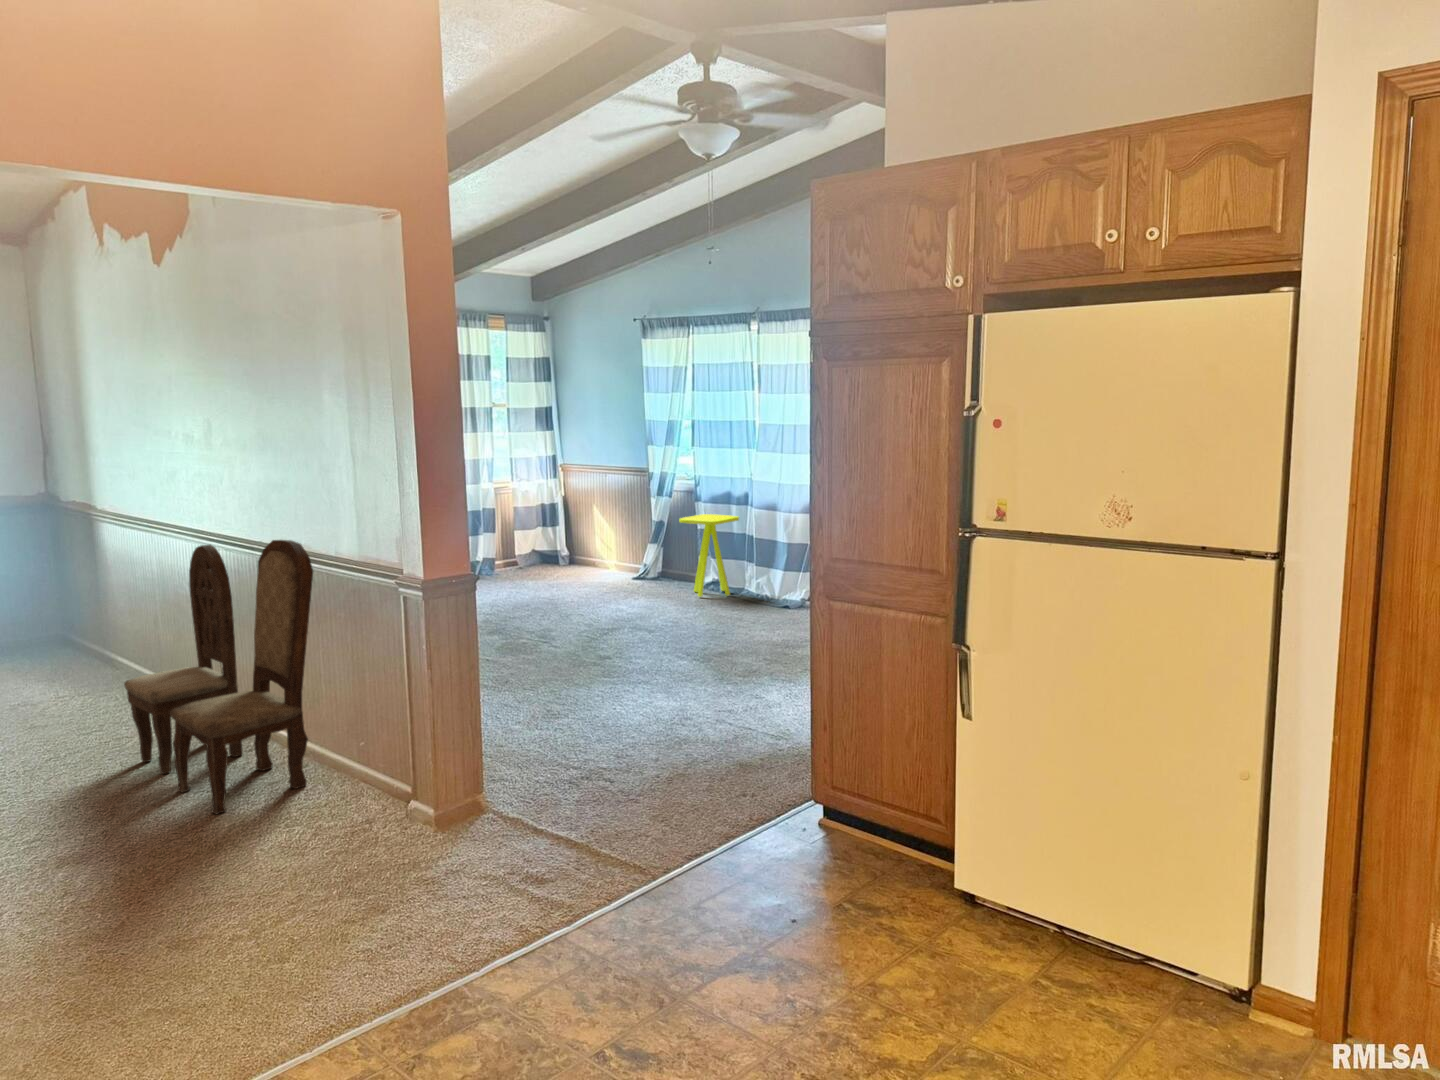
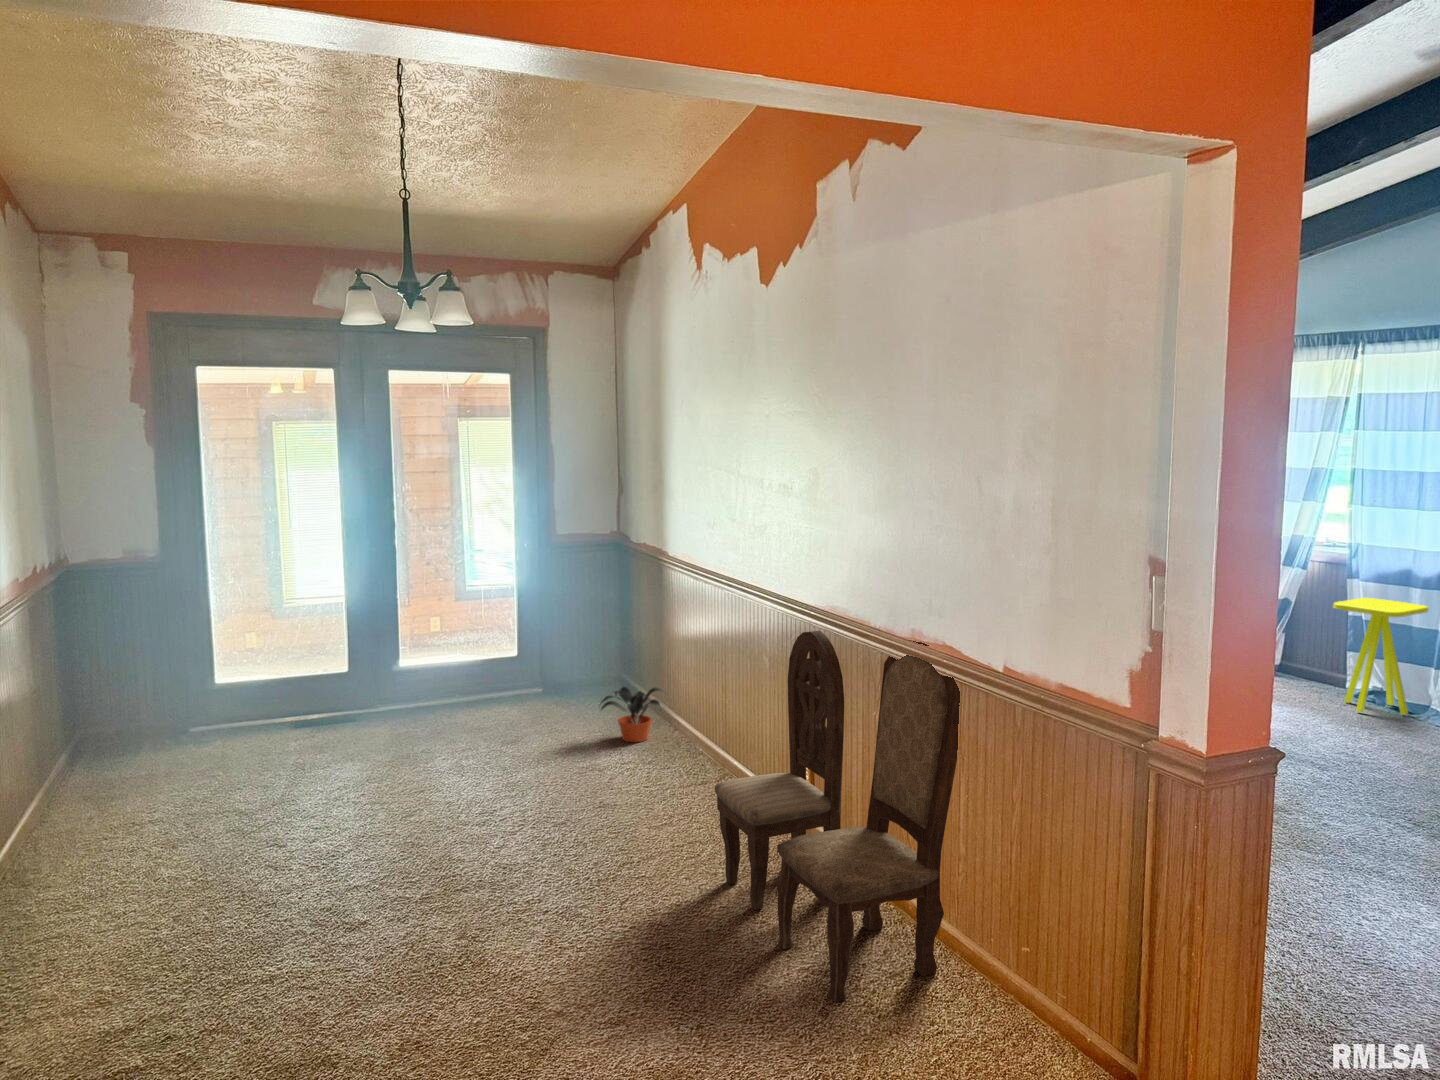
potted plant: none [30,630,108,682] -> present [599,687,662,742]

